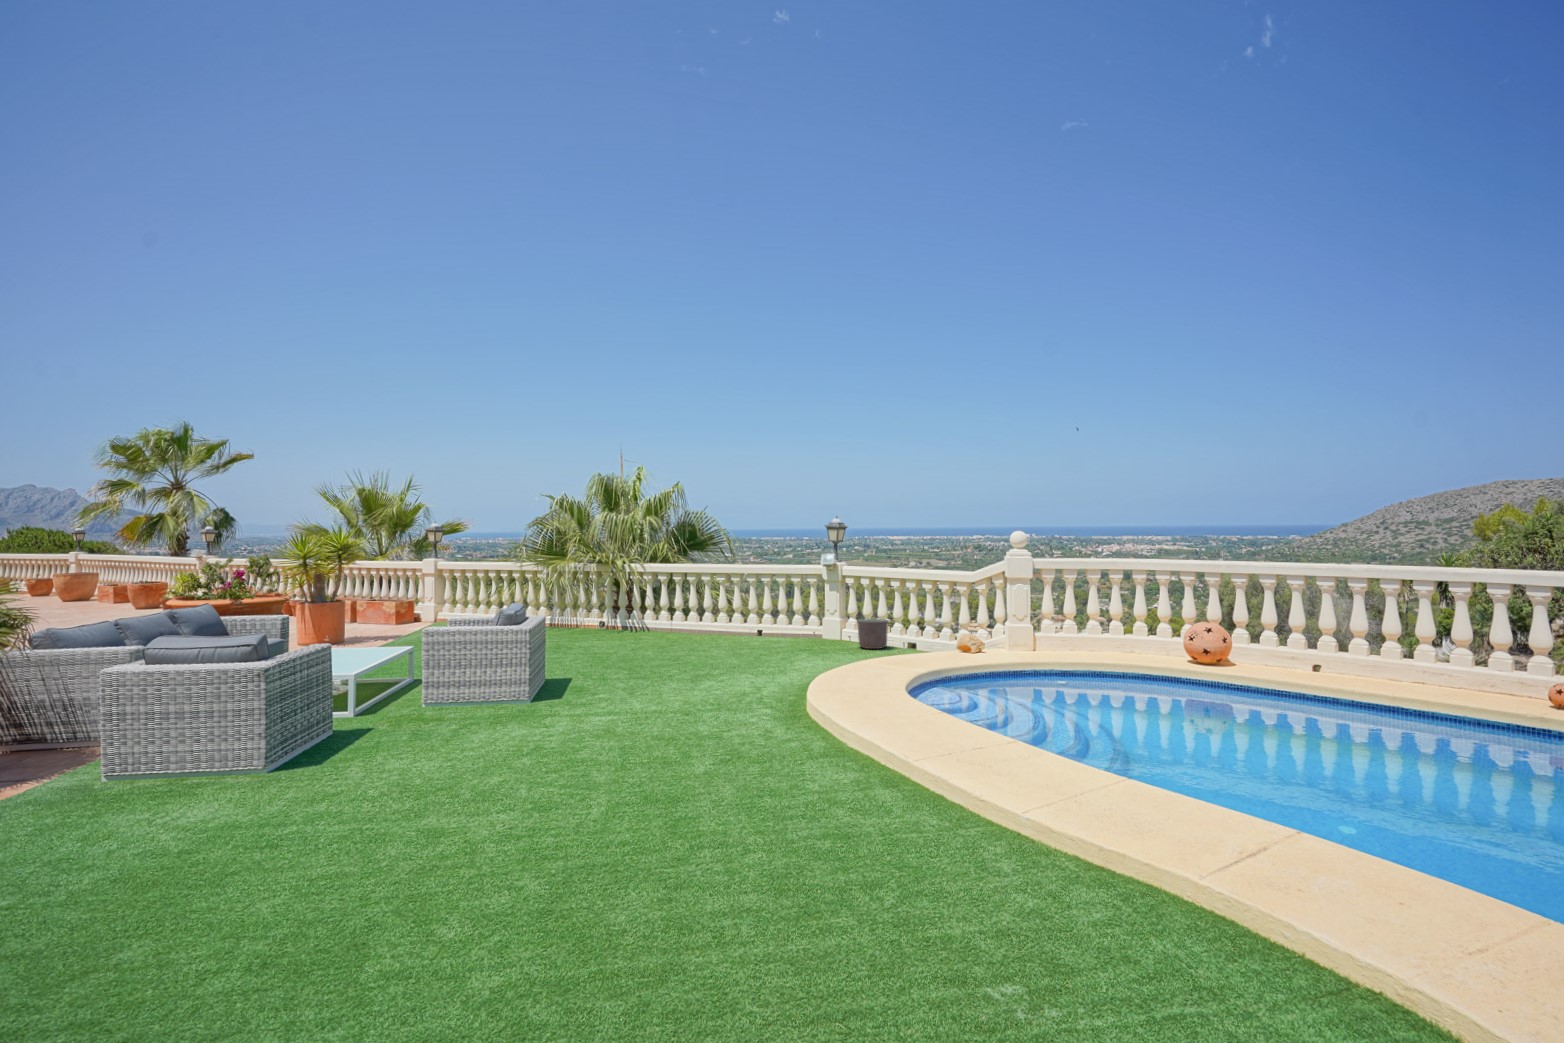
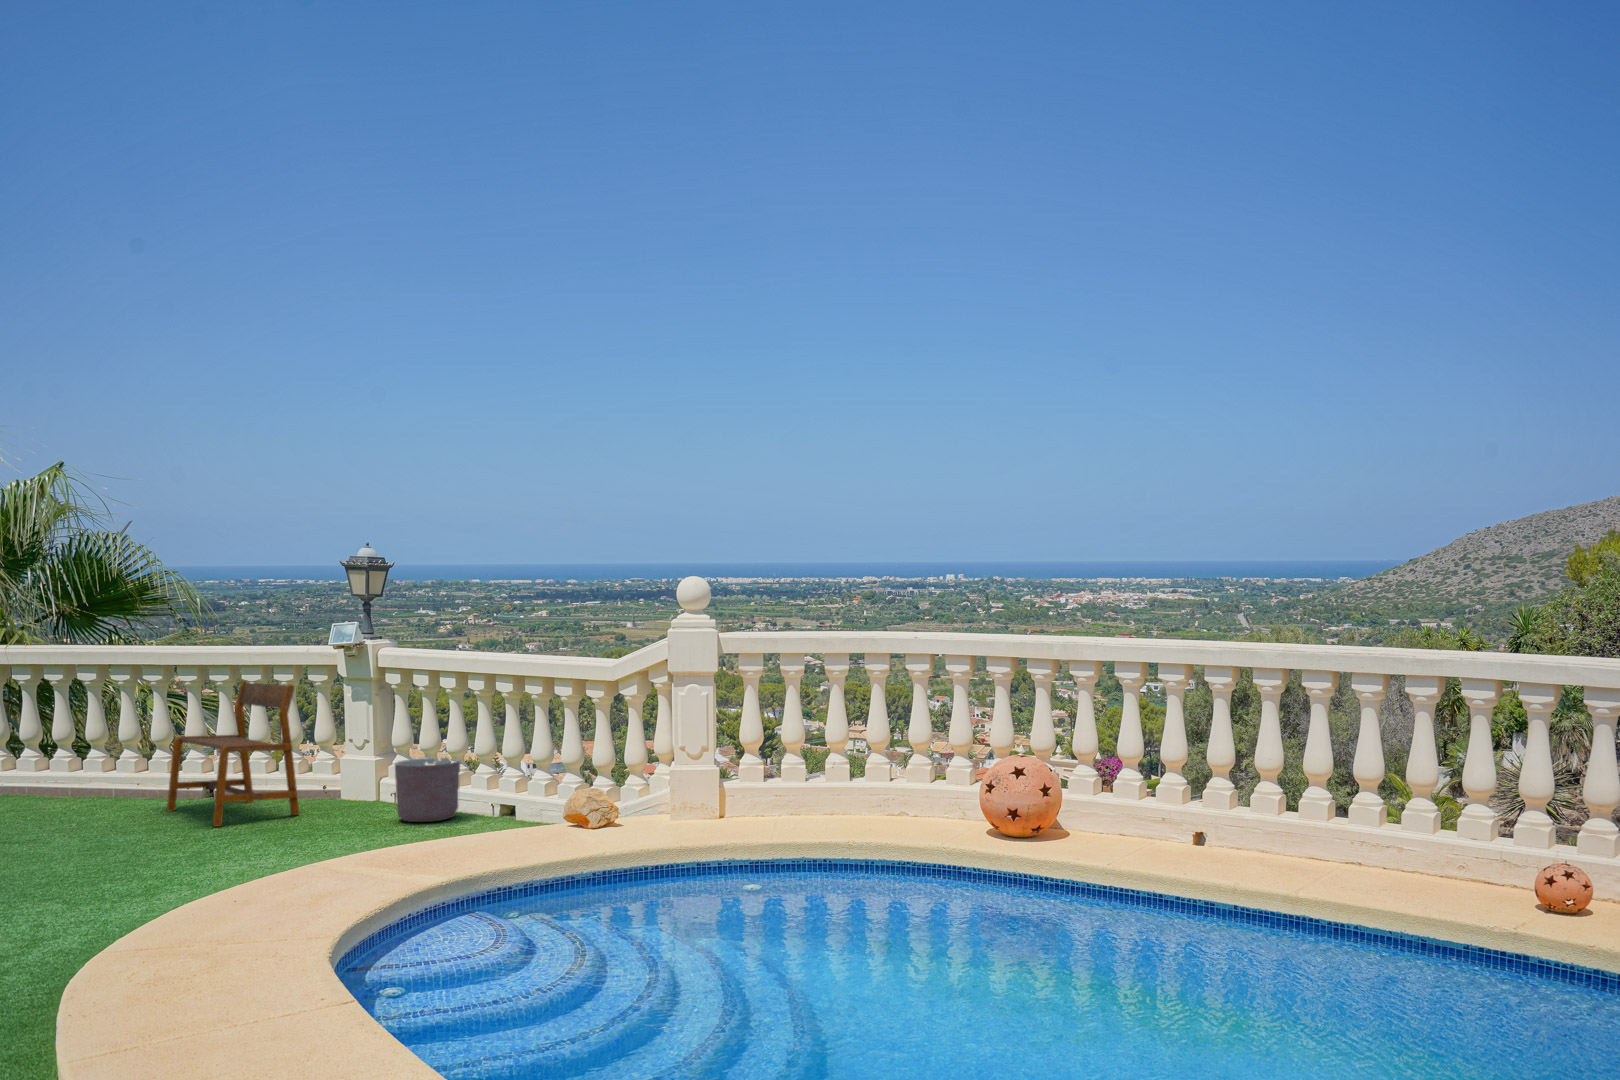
bench: none [745,581,809,648] -> present [167,680,299,827]

